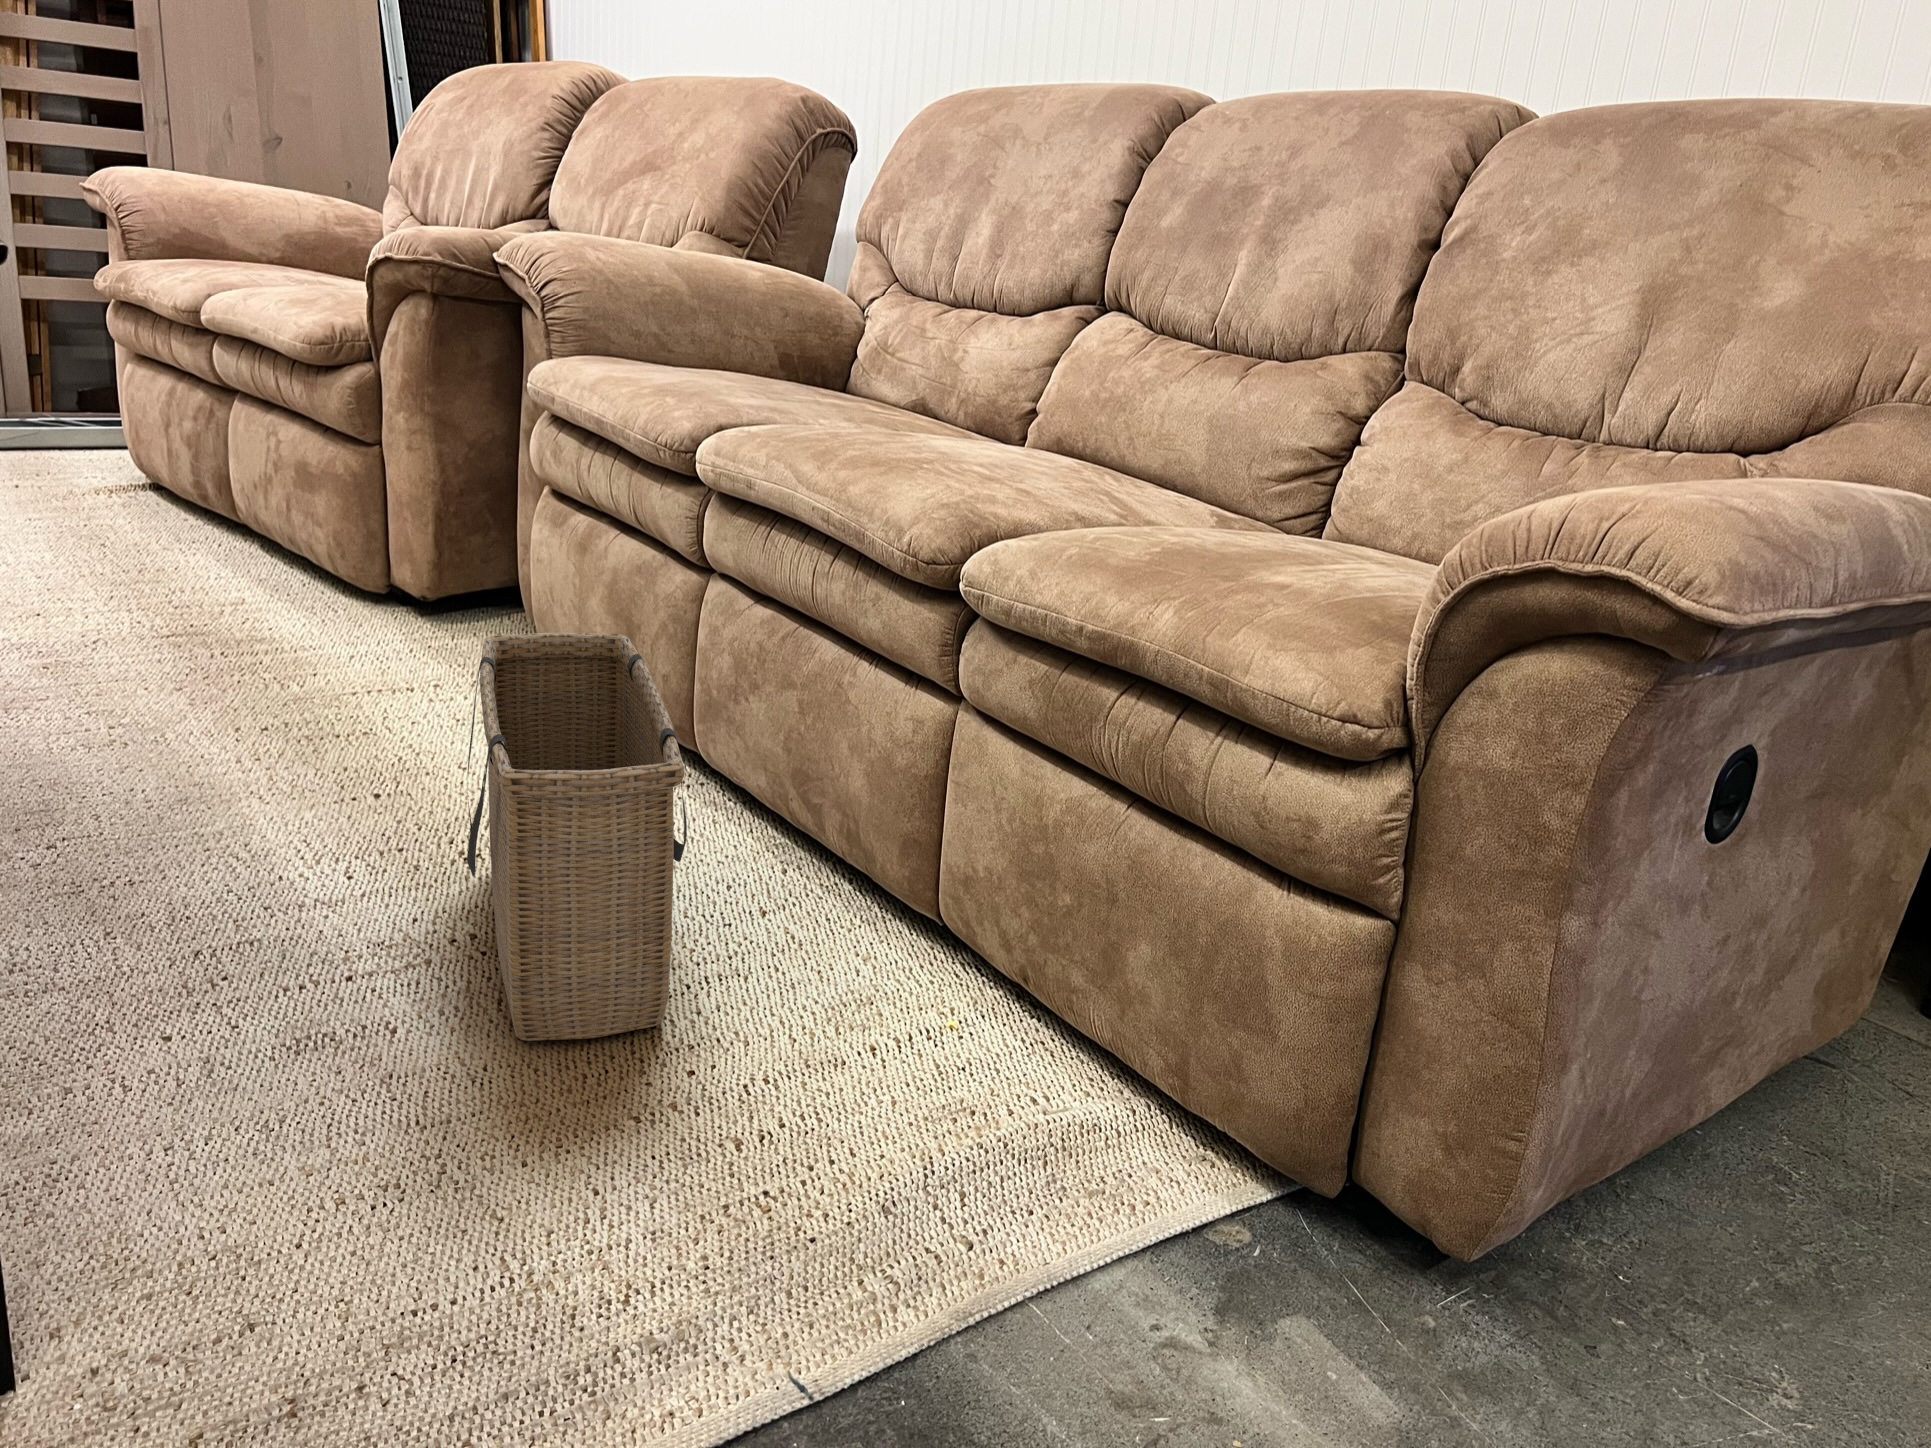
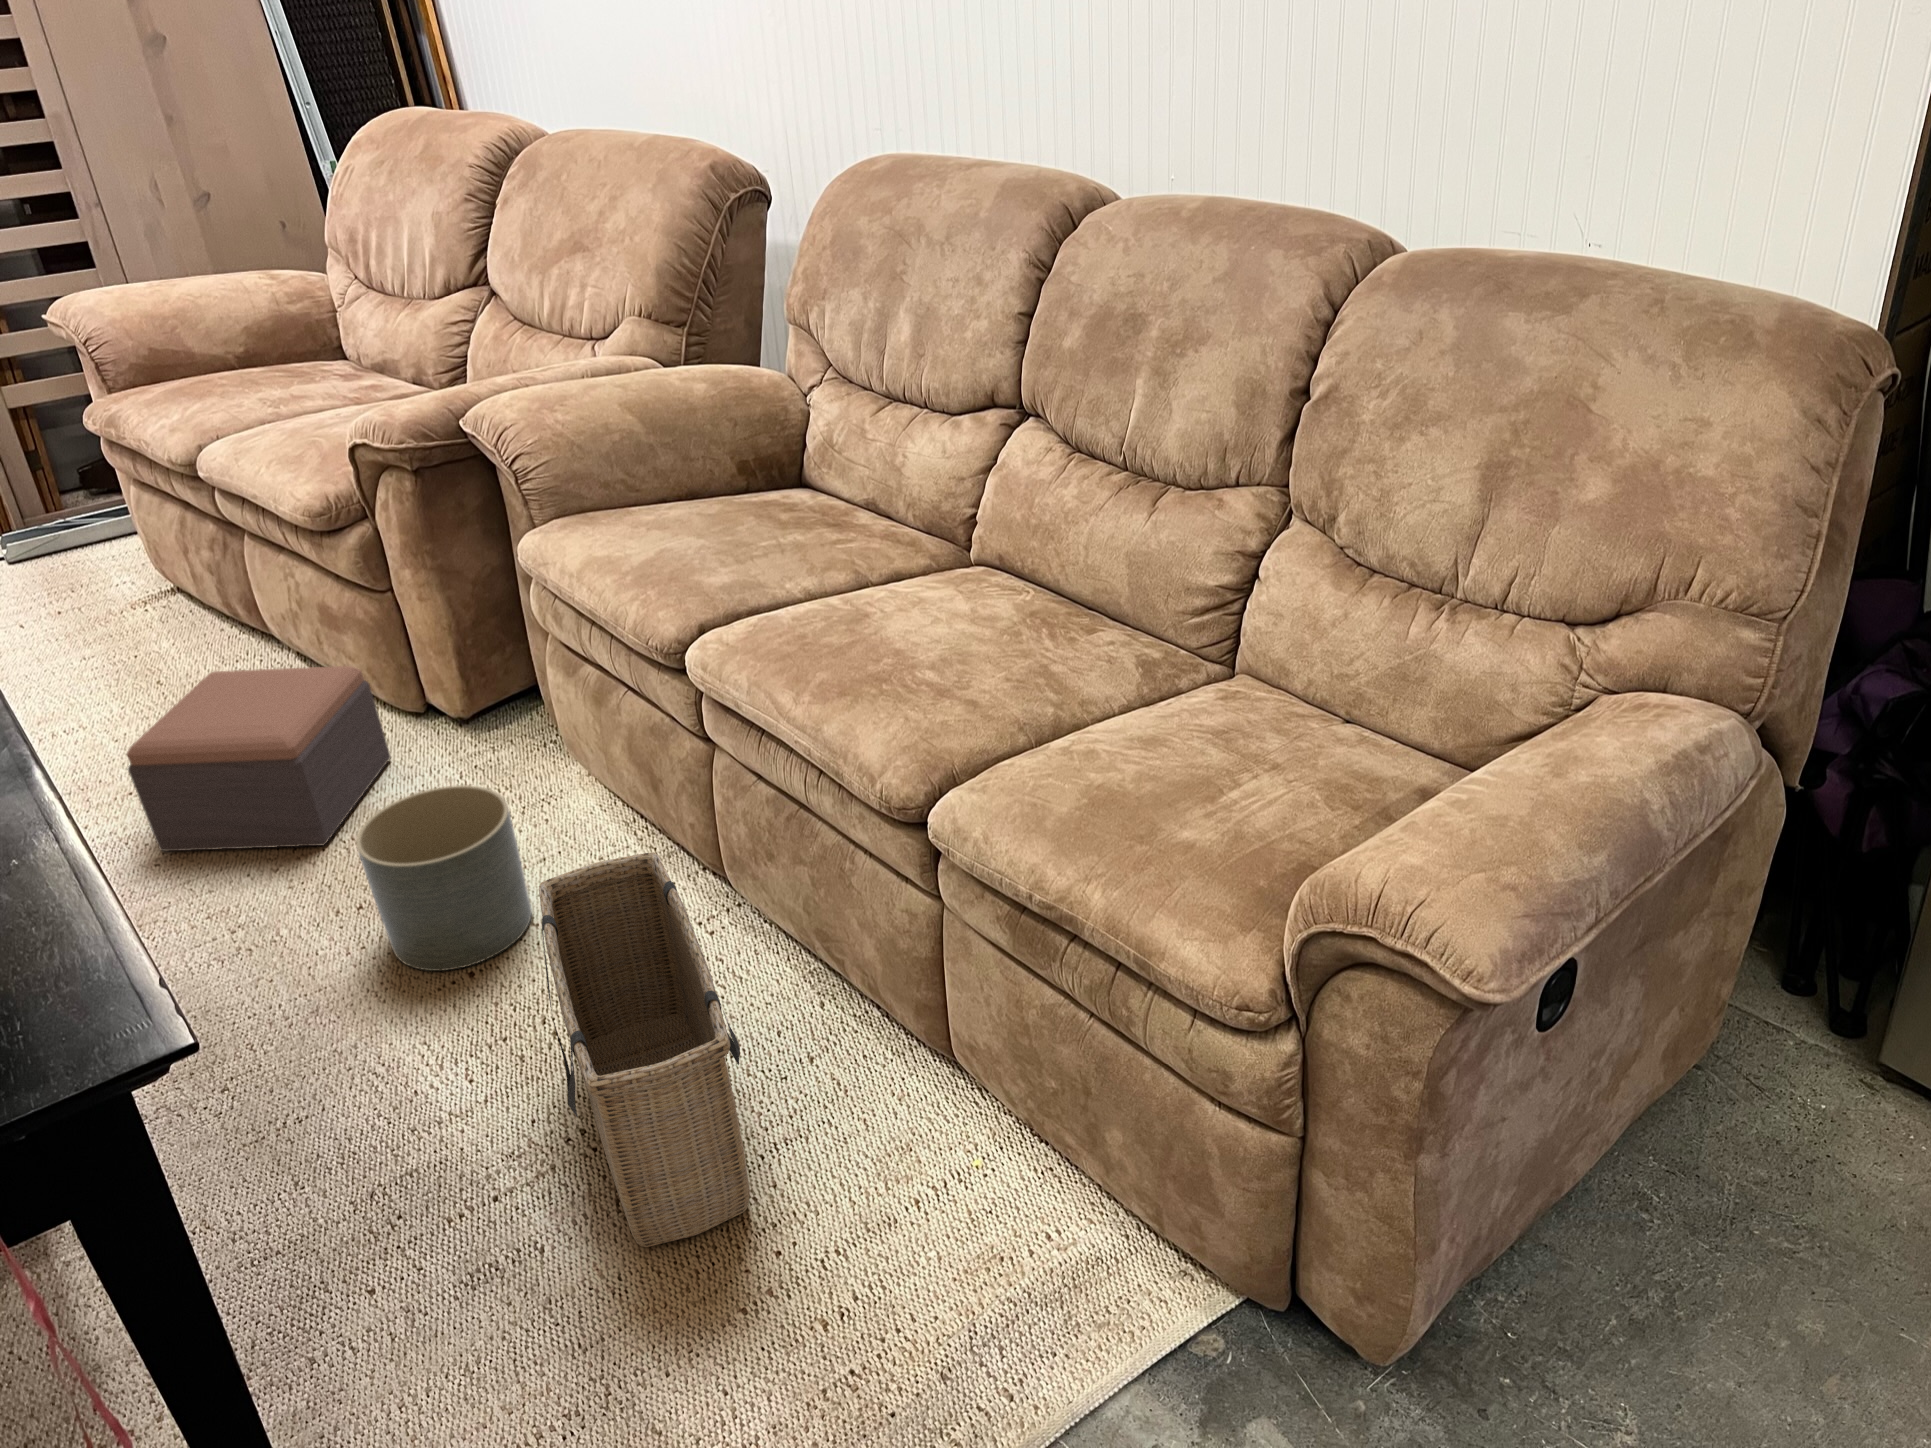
footstool: none [43,491,339,677] -> present [127,666,391,851]
planter: none [280,595,462,786] -> present [356,785,532,971]

